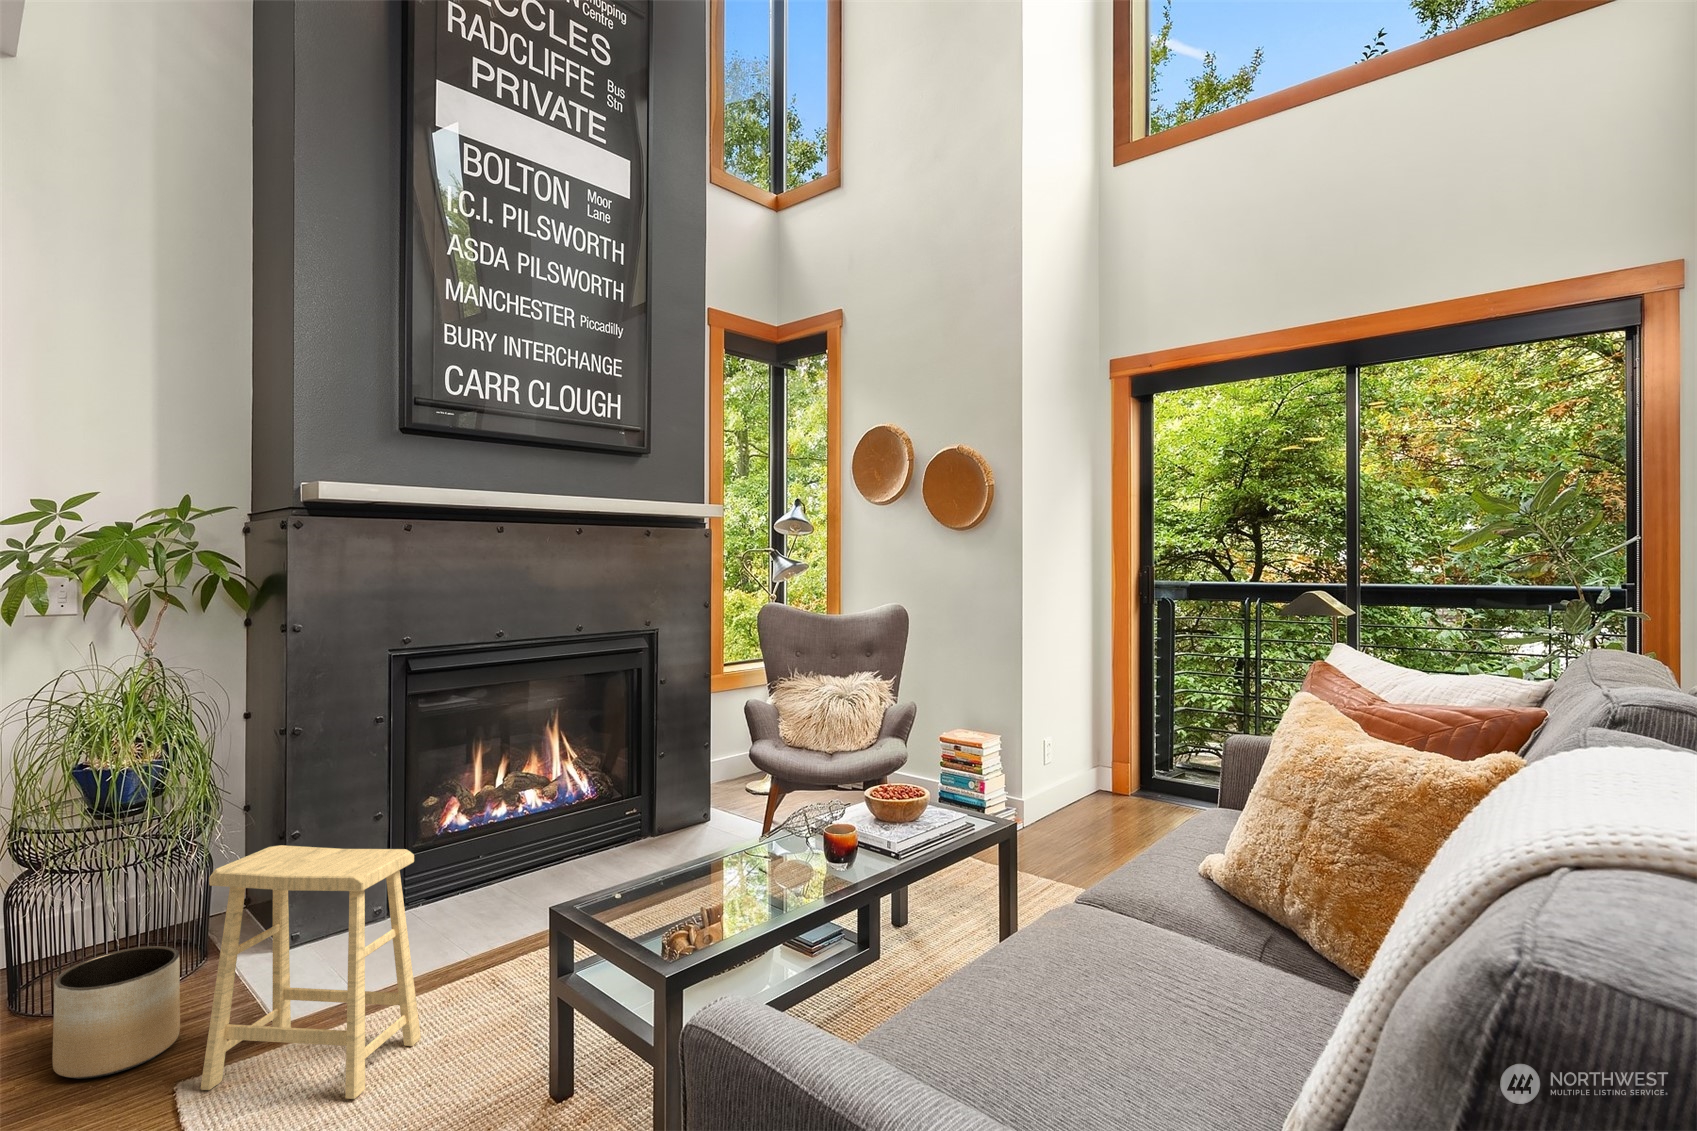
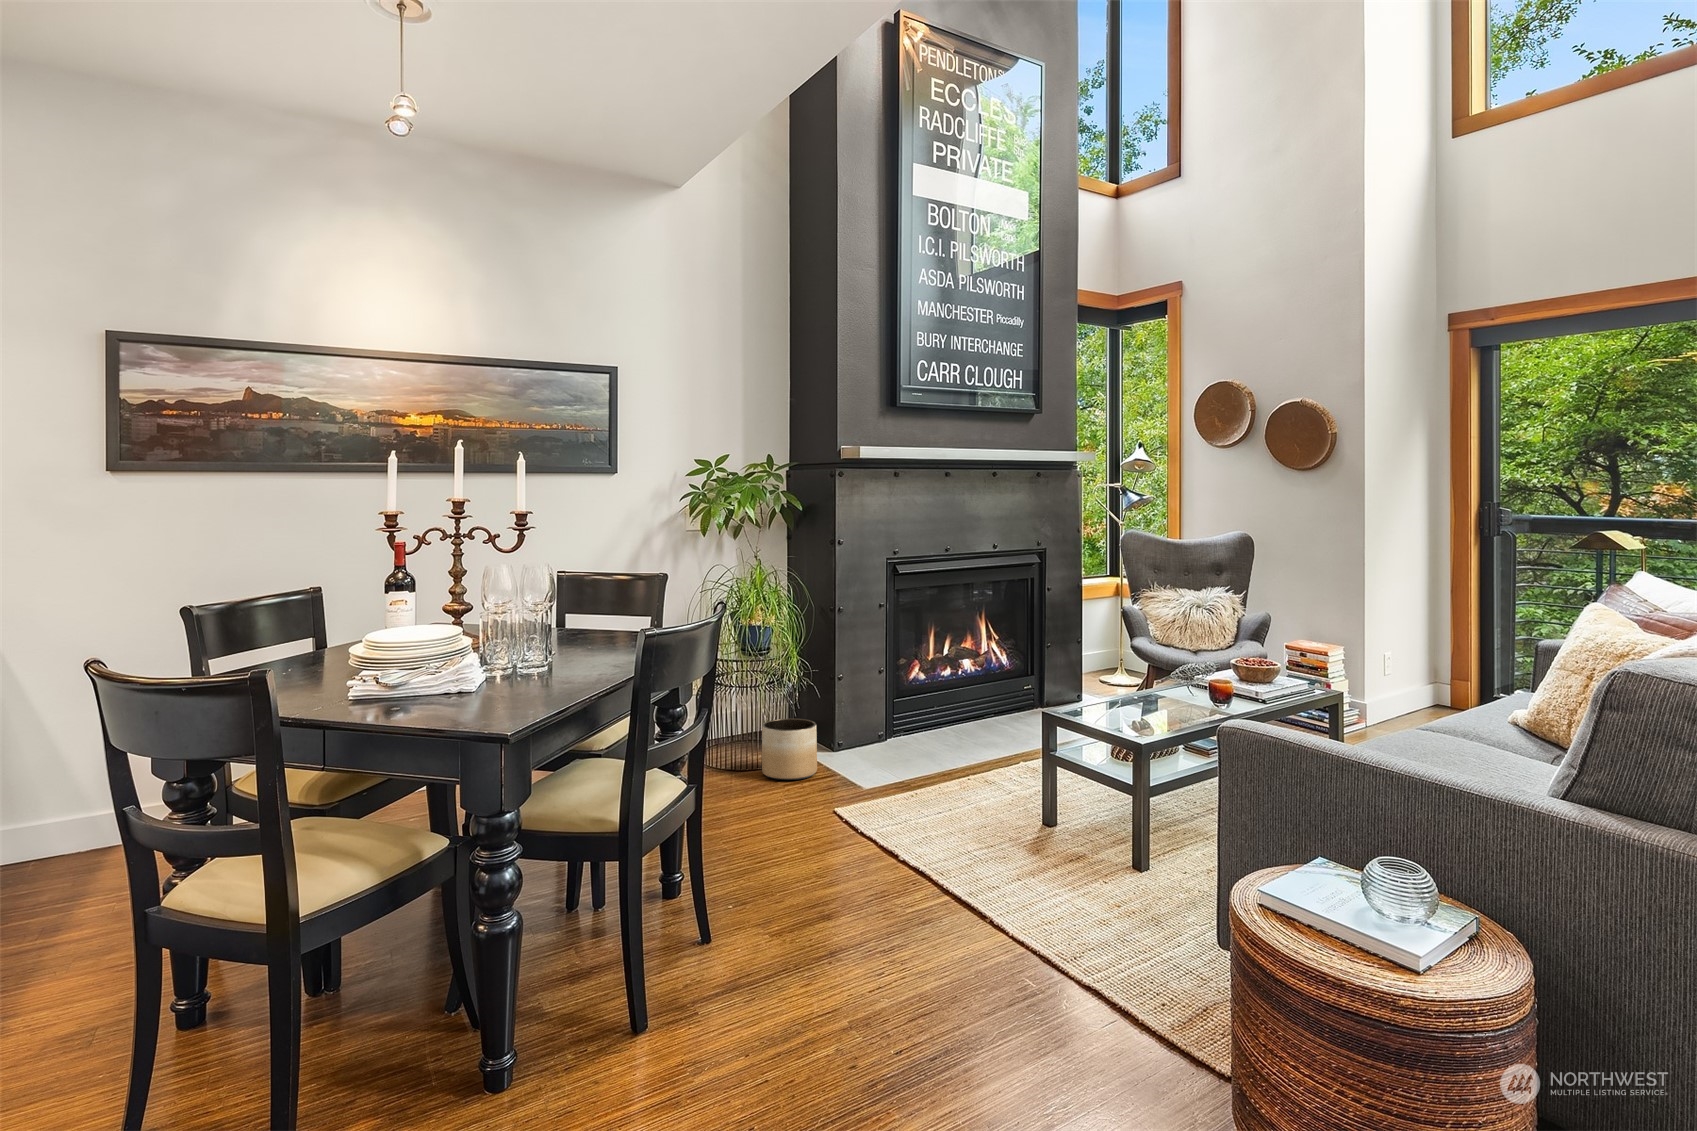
footstool: present [201,845,421,1099] -> none [848,662,955,801]

